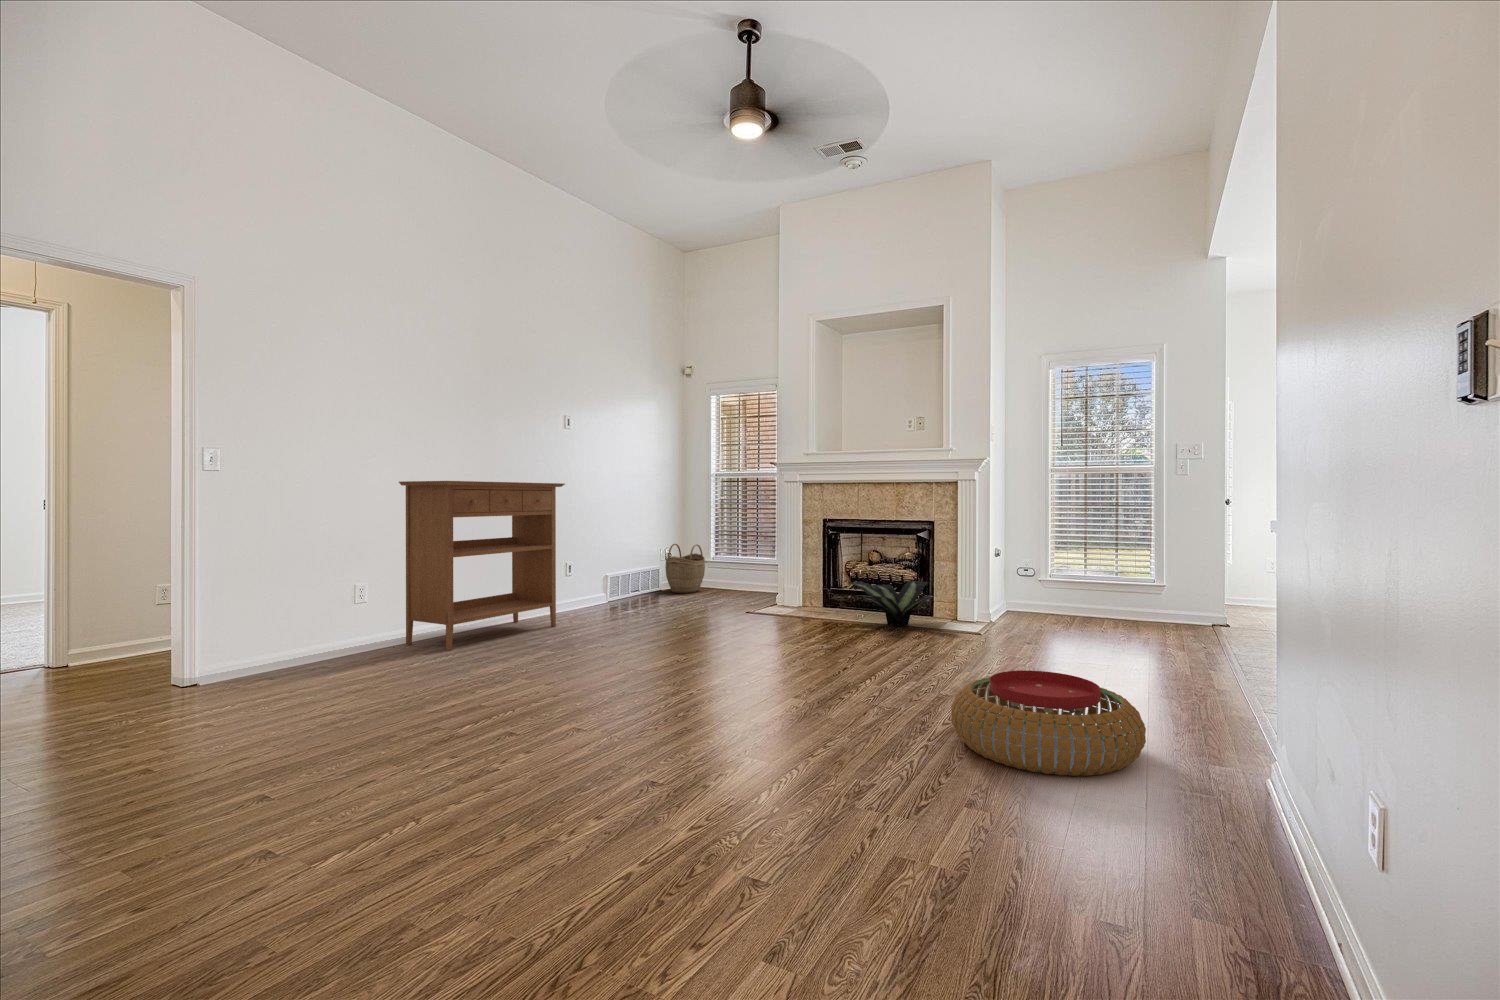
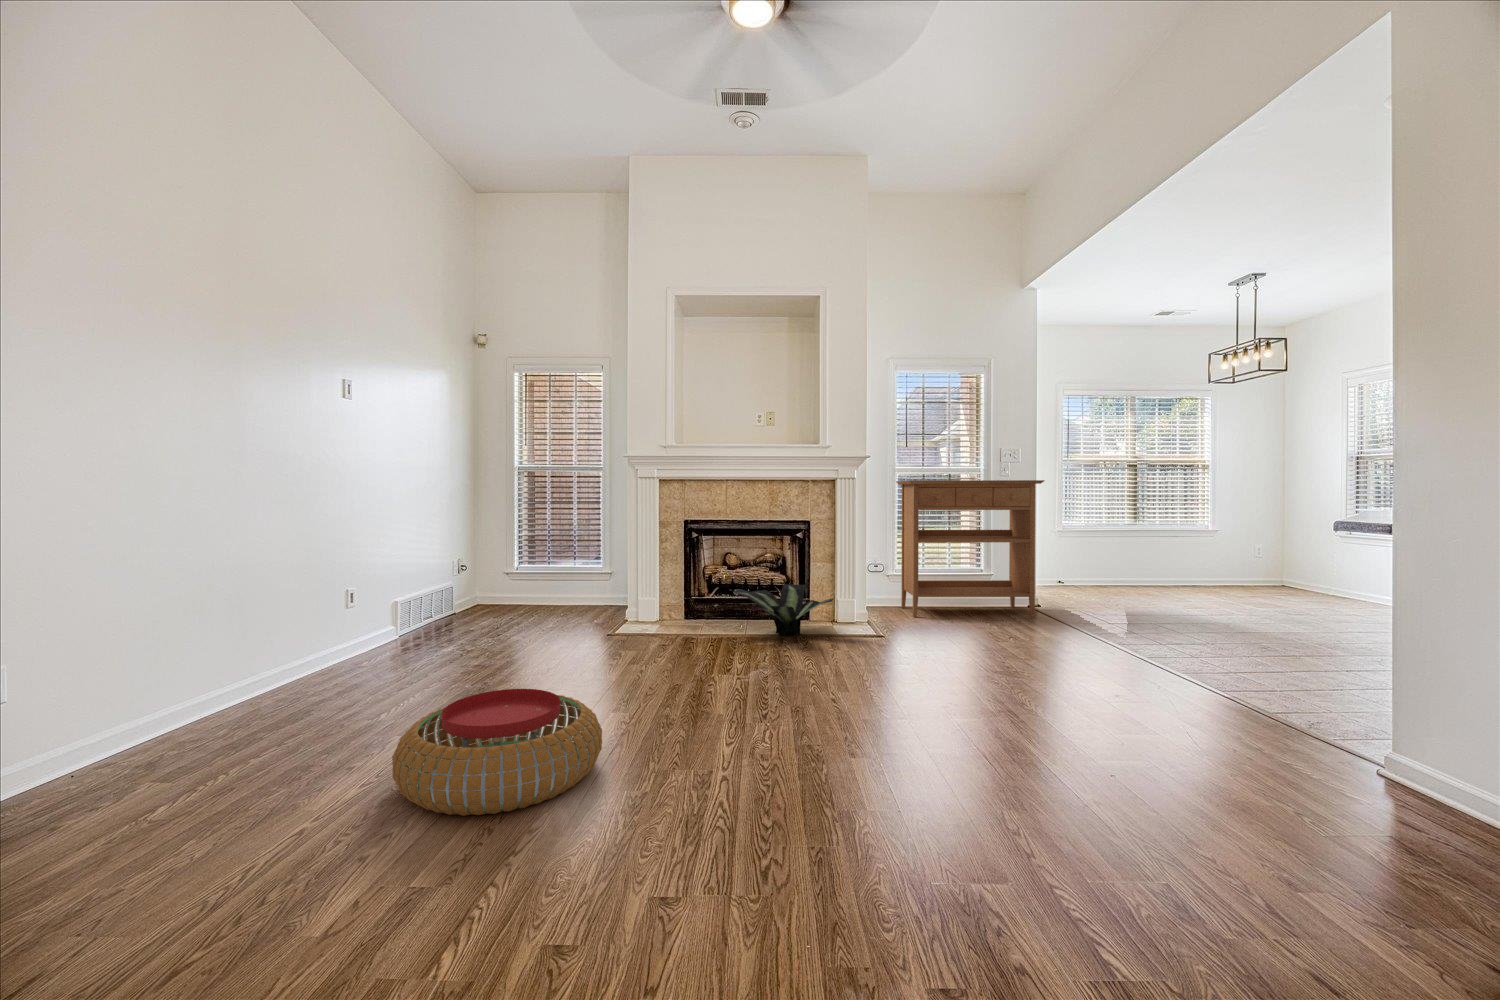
console table: present [399,481,565,651] -> present [896,480,1044,617]
woven basket: present [665,544,705,593] -> none [462,553,511,614]
pouf: present [951,670,1146,776] -> present [392,689,602,816]

